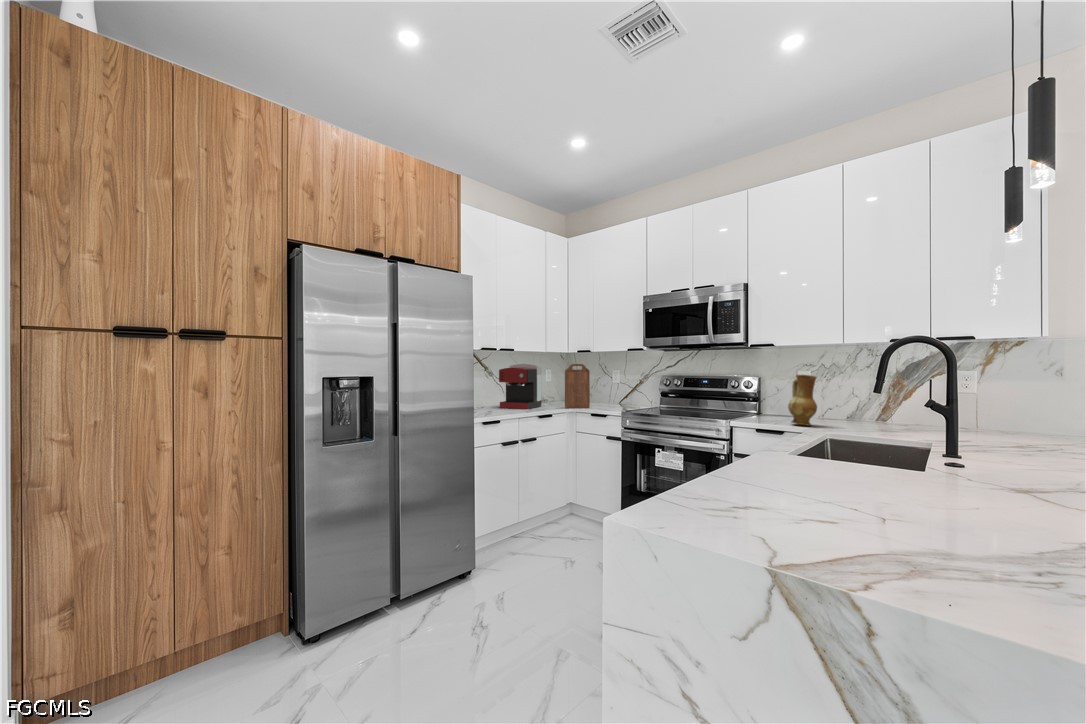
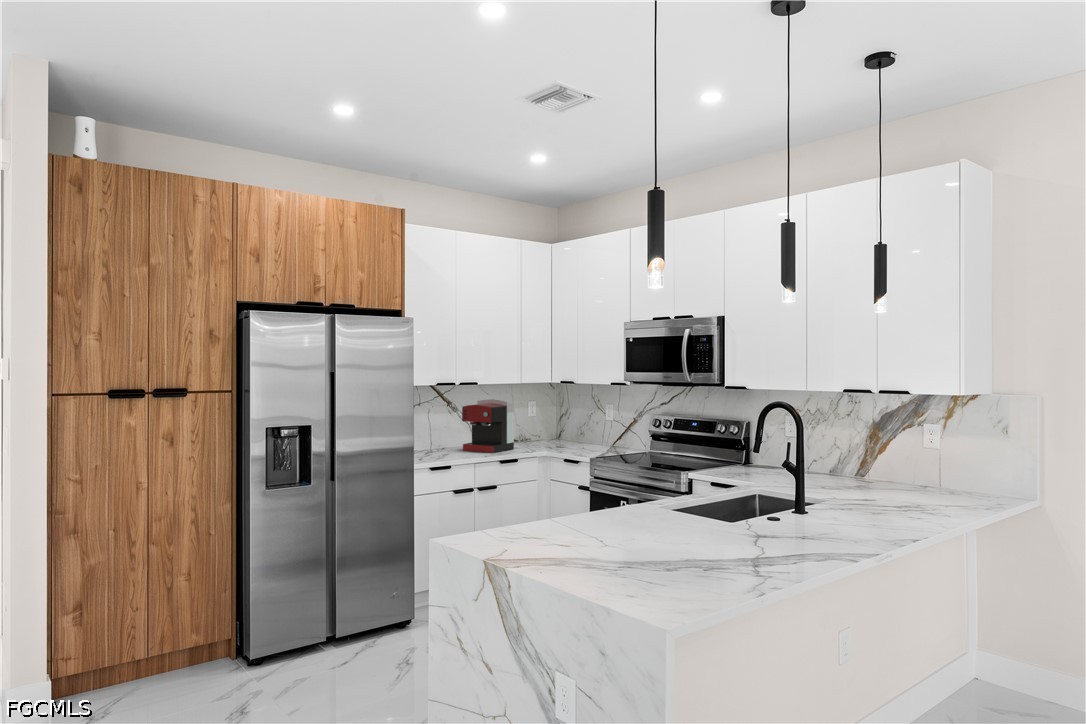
cutting board: present [565,364,590,408] -> none [537,401,567,453]
ceramic jug: present [788,375,817,426] -> none [743,425,771,480]

